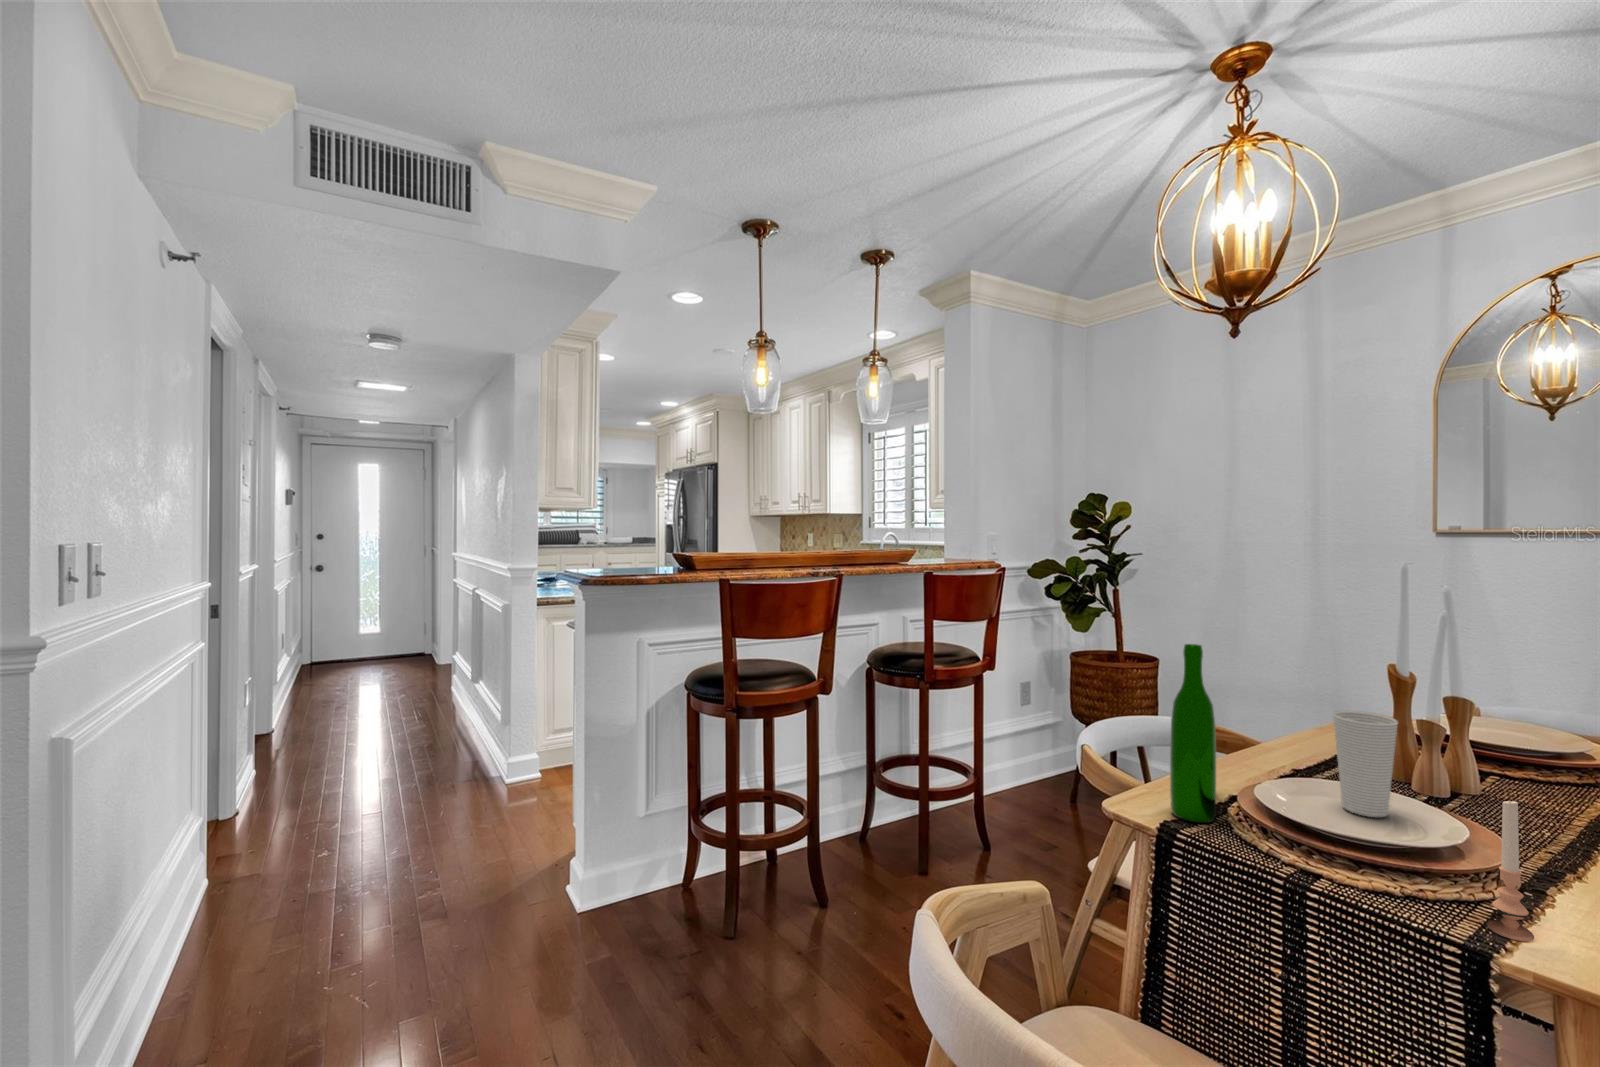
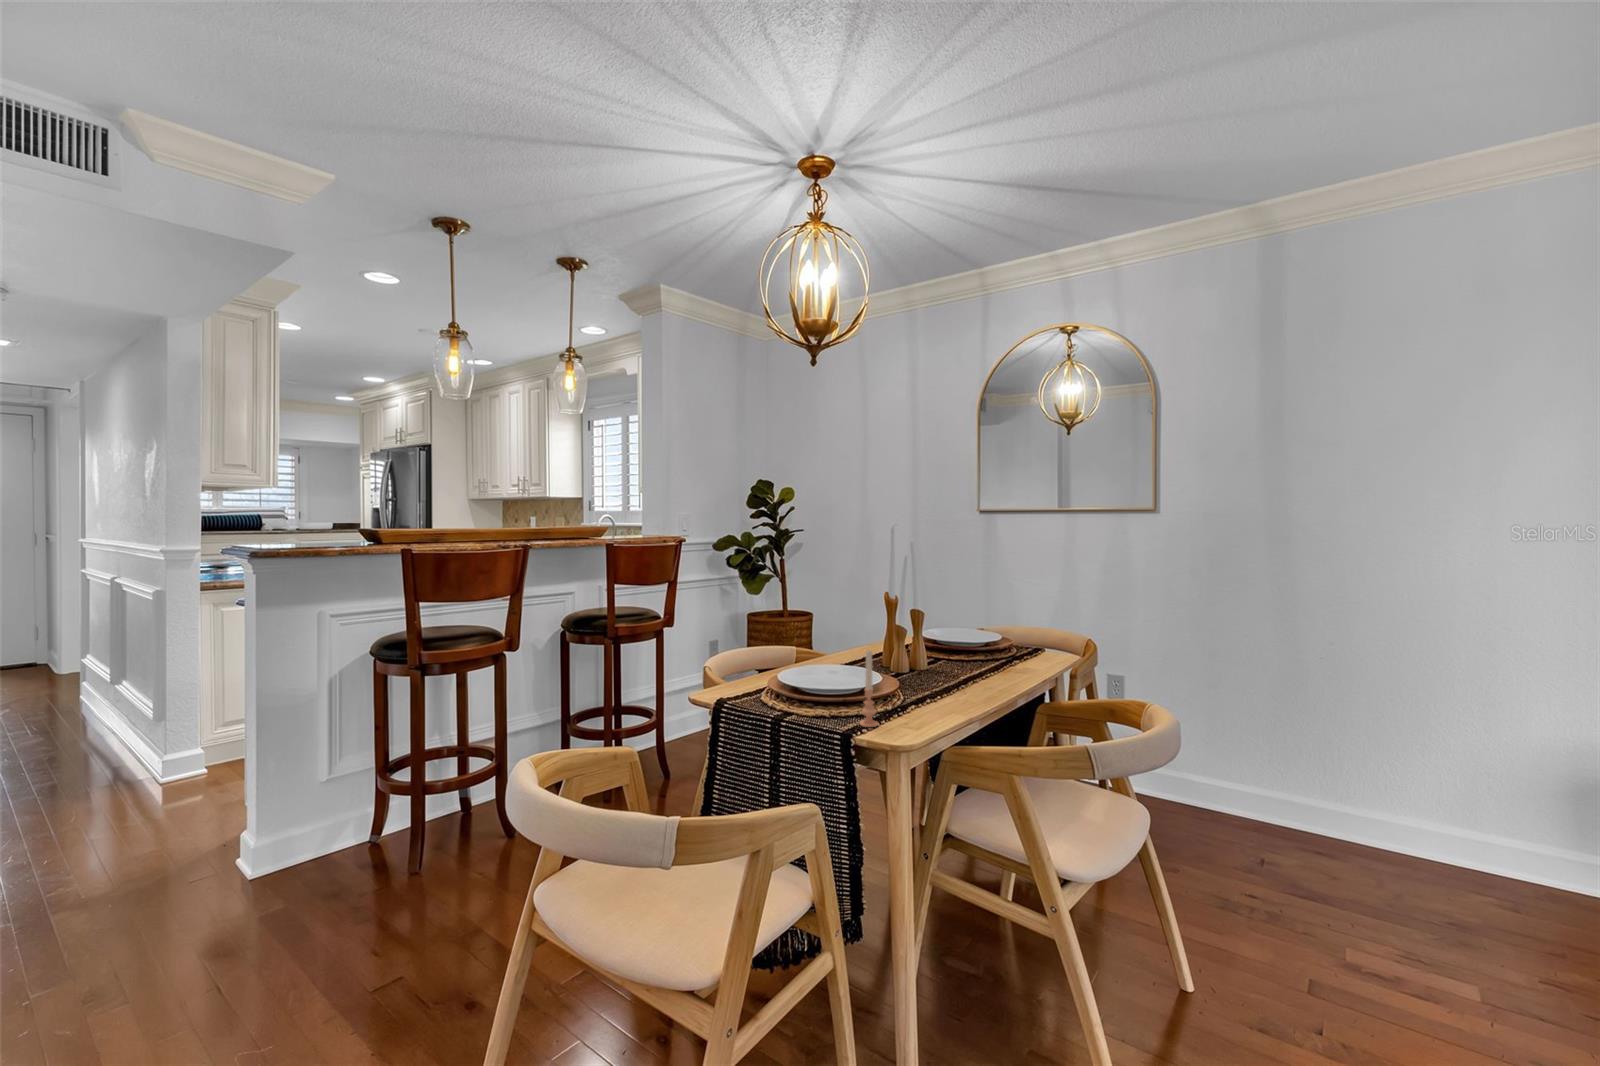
wine bottle: present [1170,644,1216,823] -> none [727,578,754,697]
cup: present [1333,711,1398,817] -> none [822,617,855,681]

